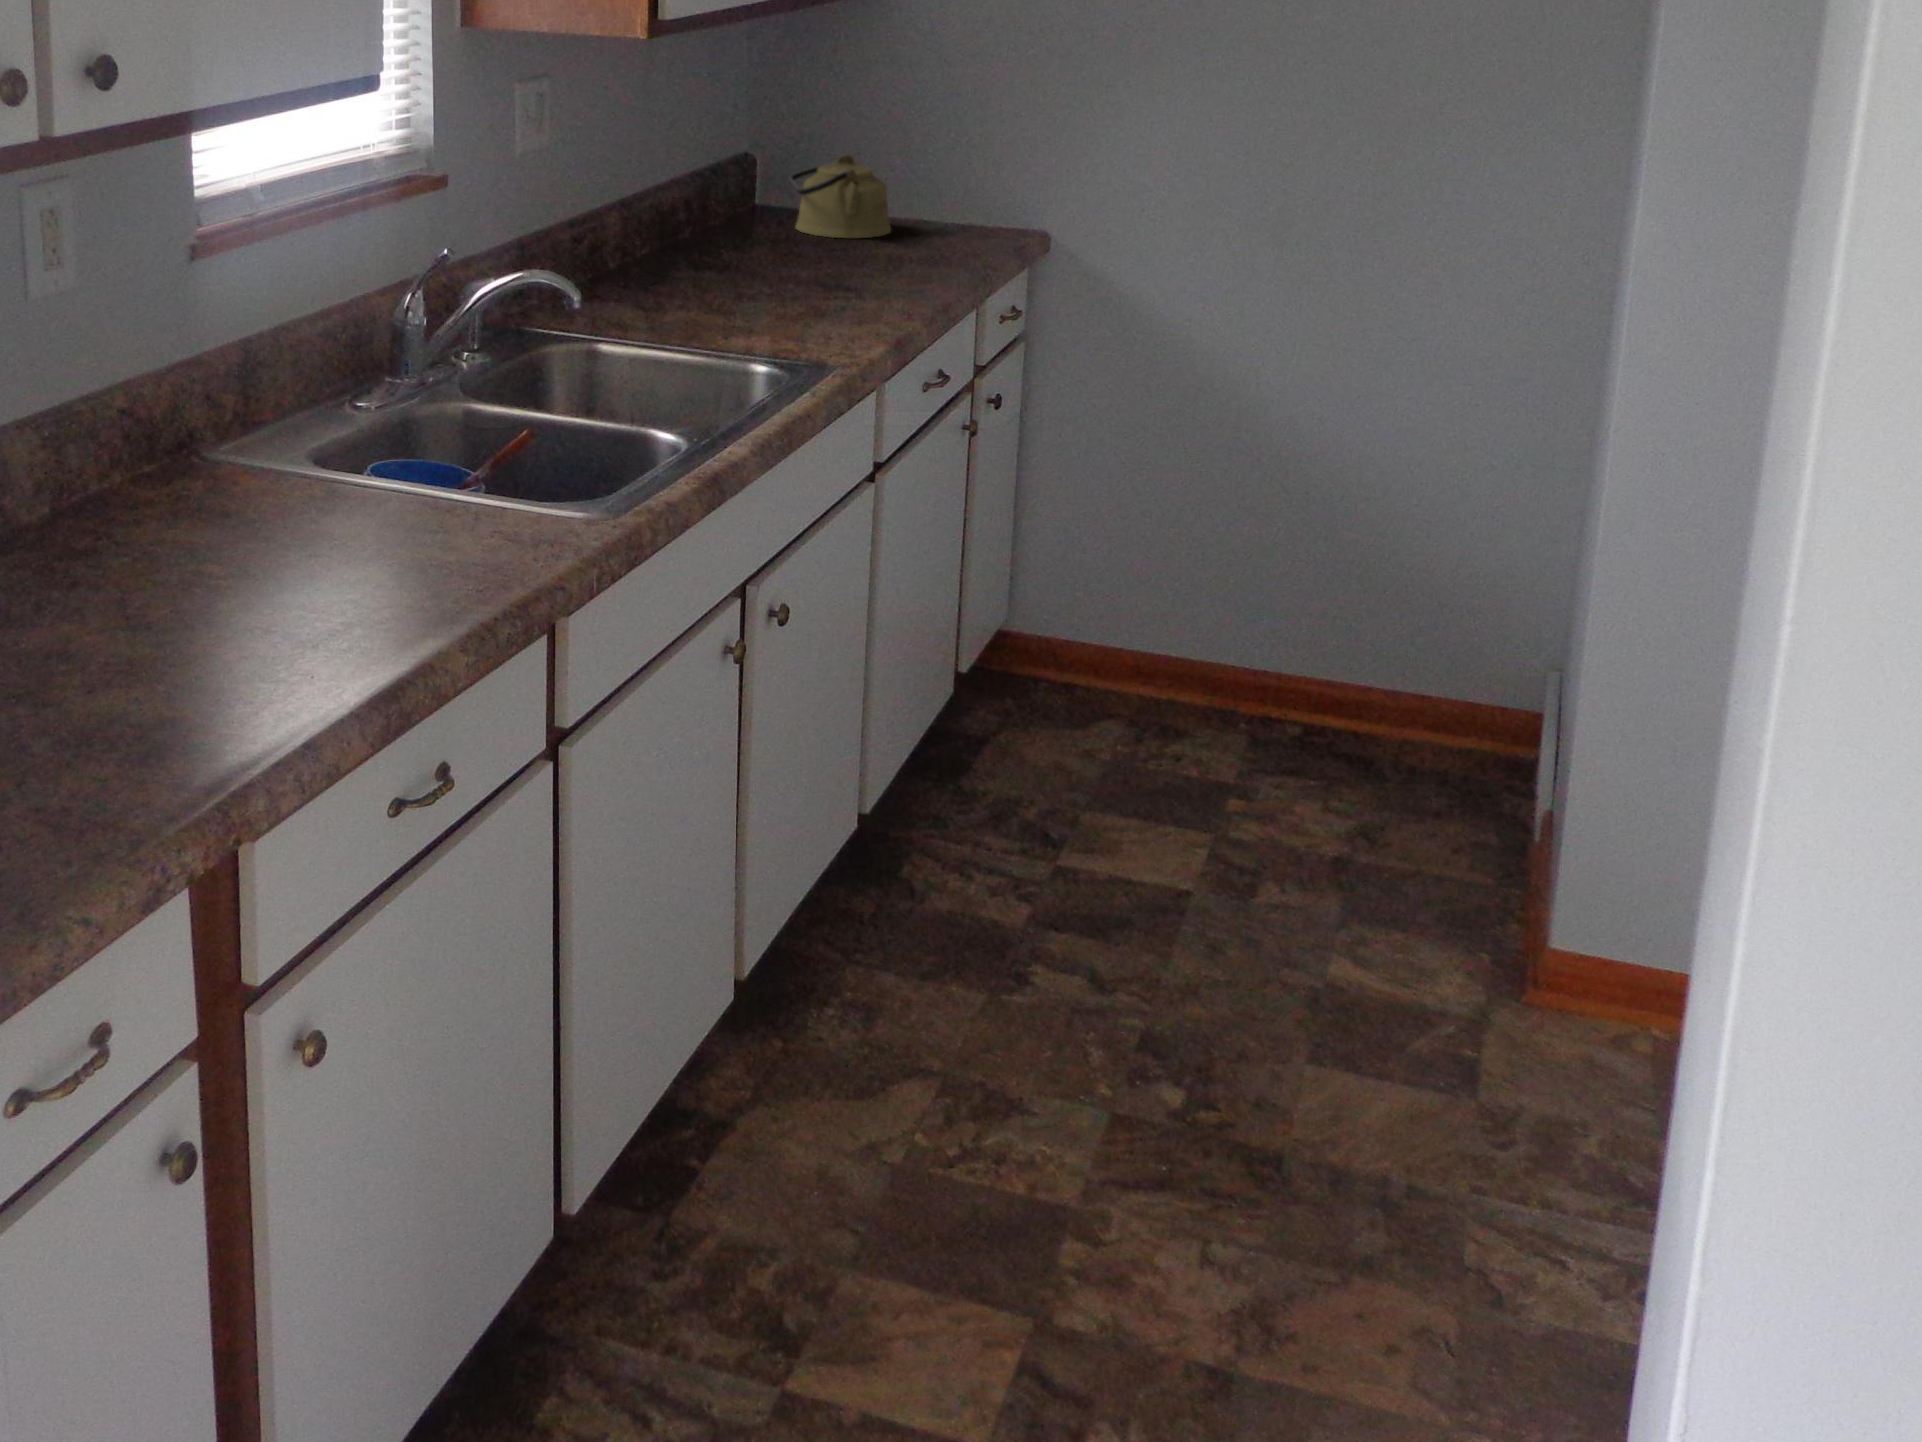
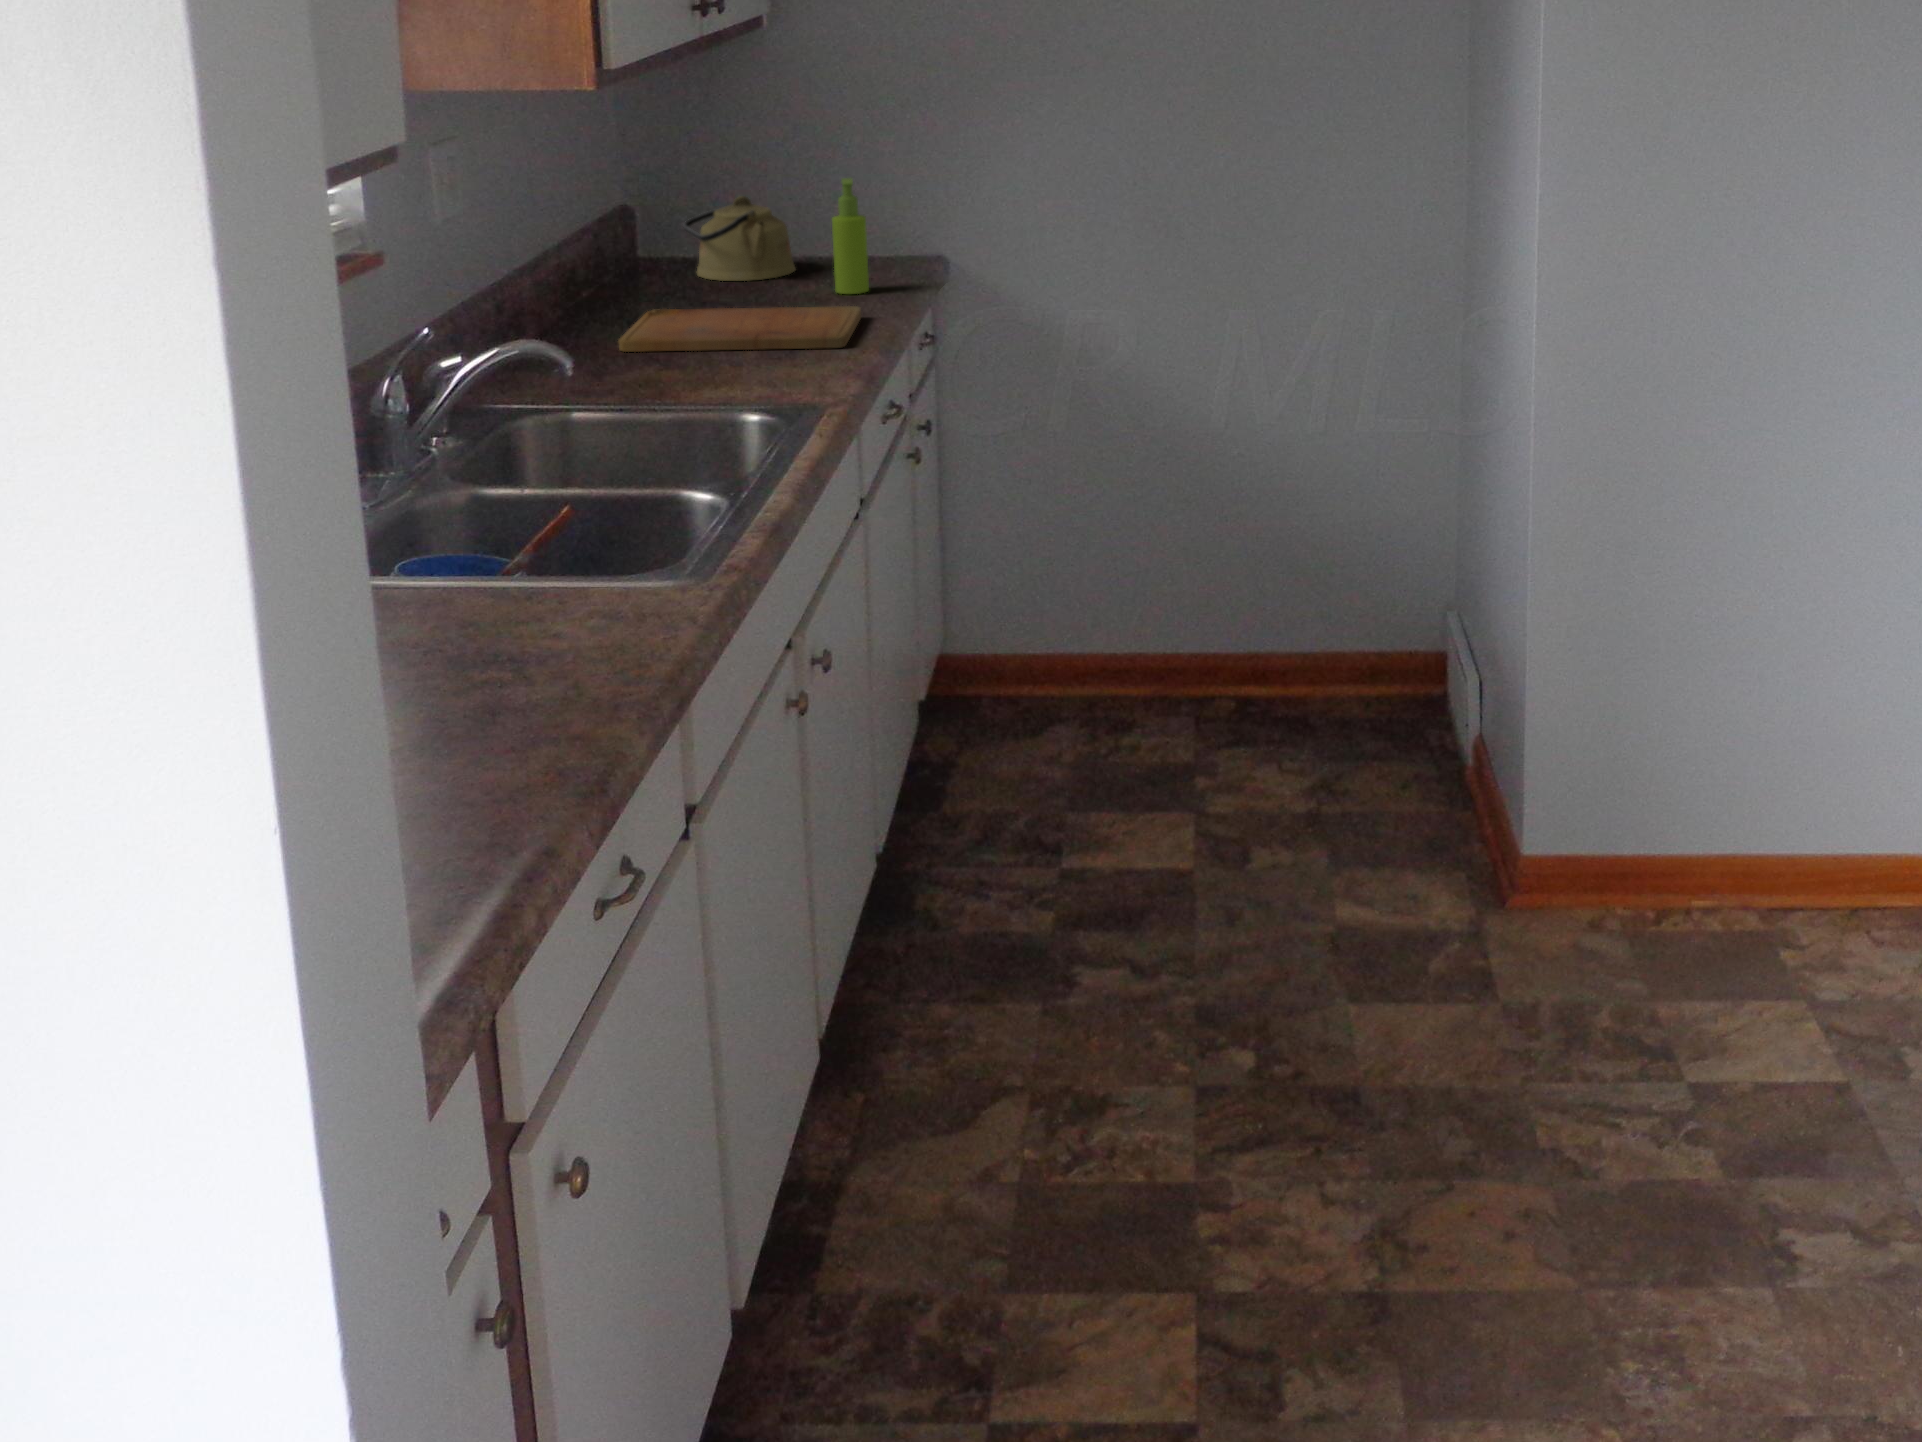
soap dispenser: none [914,145,952,262] -> present [832,178,869,294]
cutting board: none [678,256,923,313] -> present [619,306,861,352]

